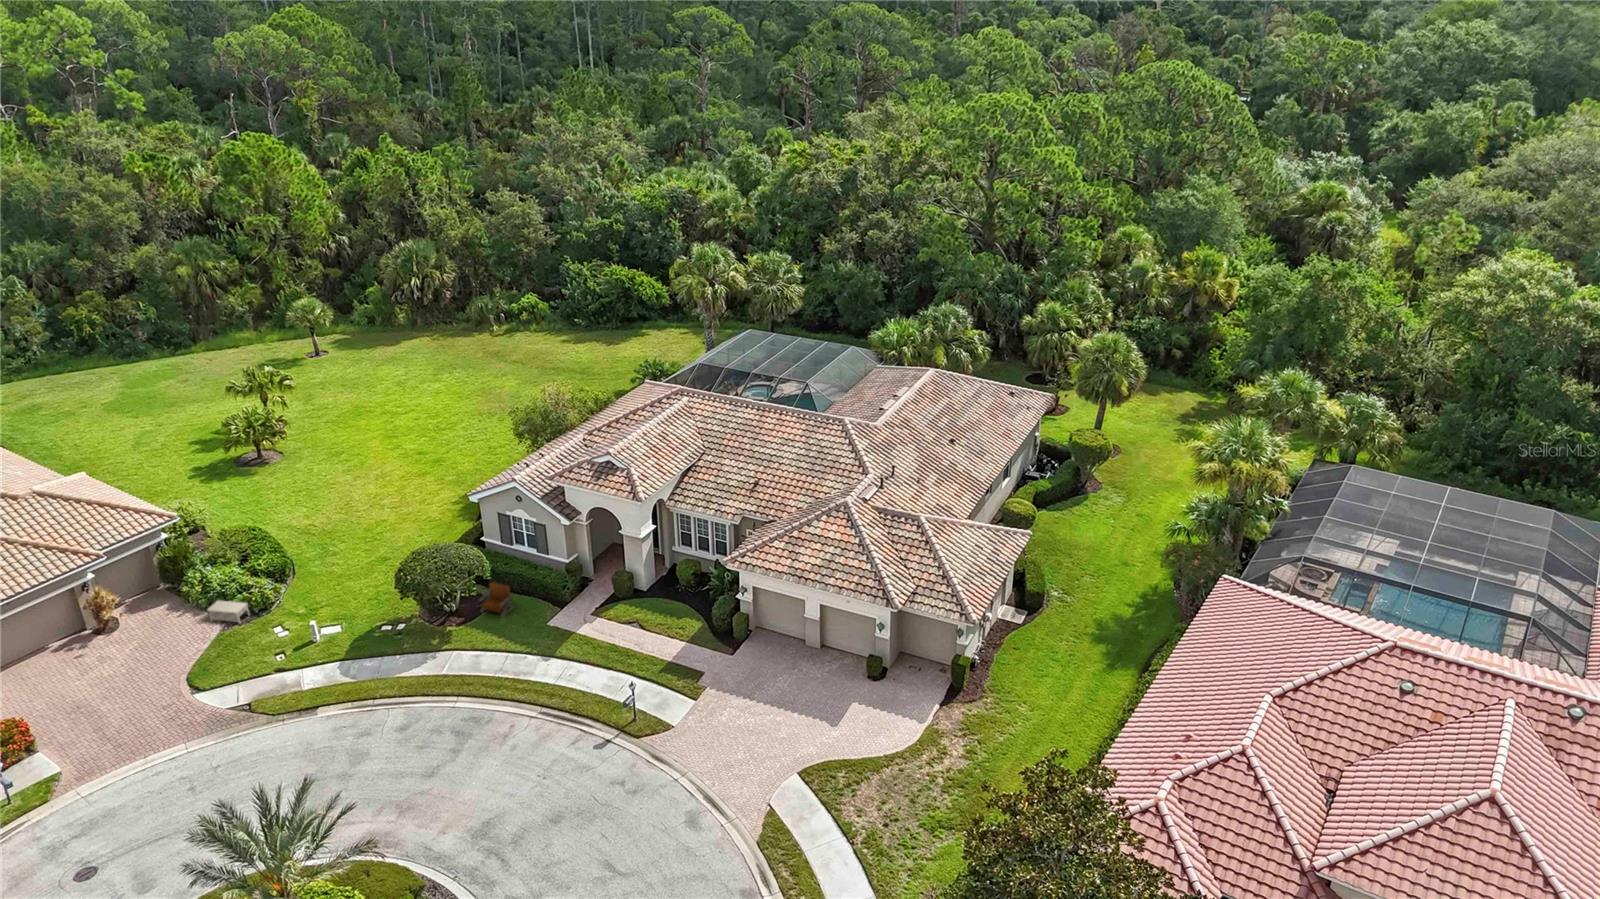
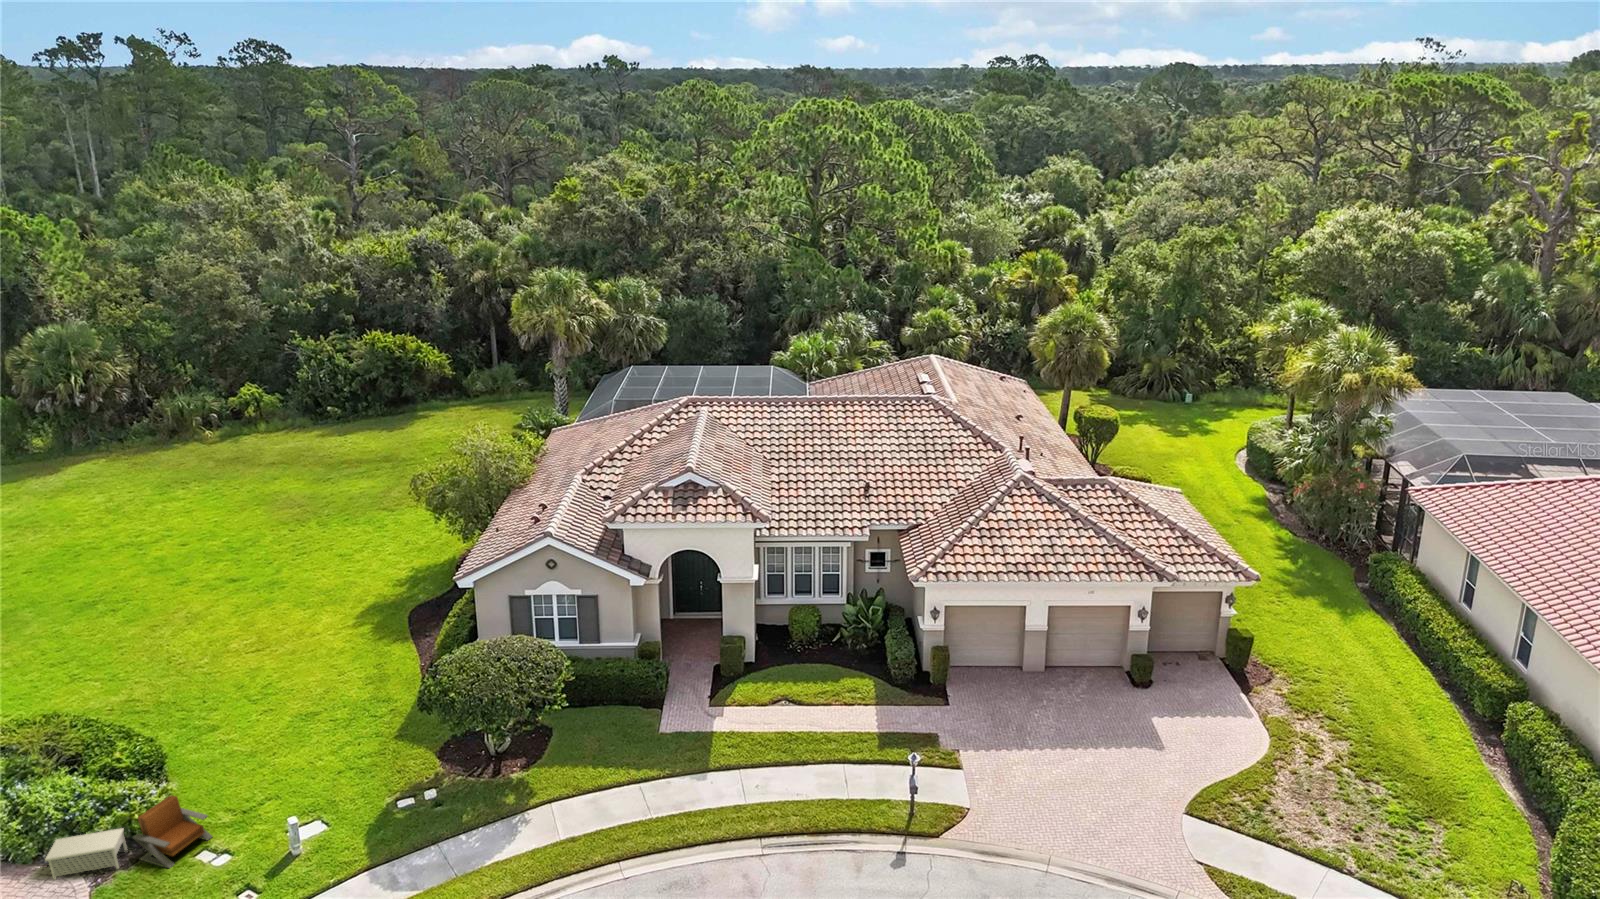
lounge chair: present [479,582,515,618] -> present [133,795,212,869]

